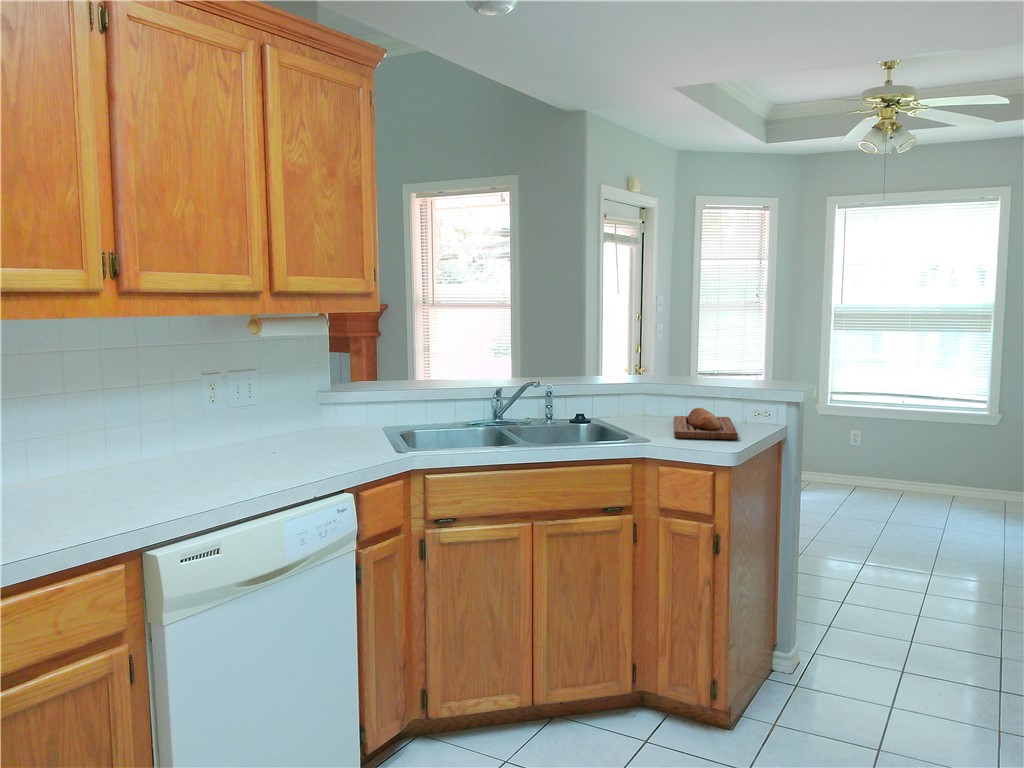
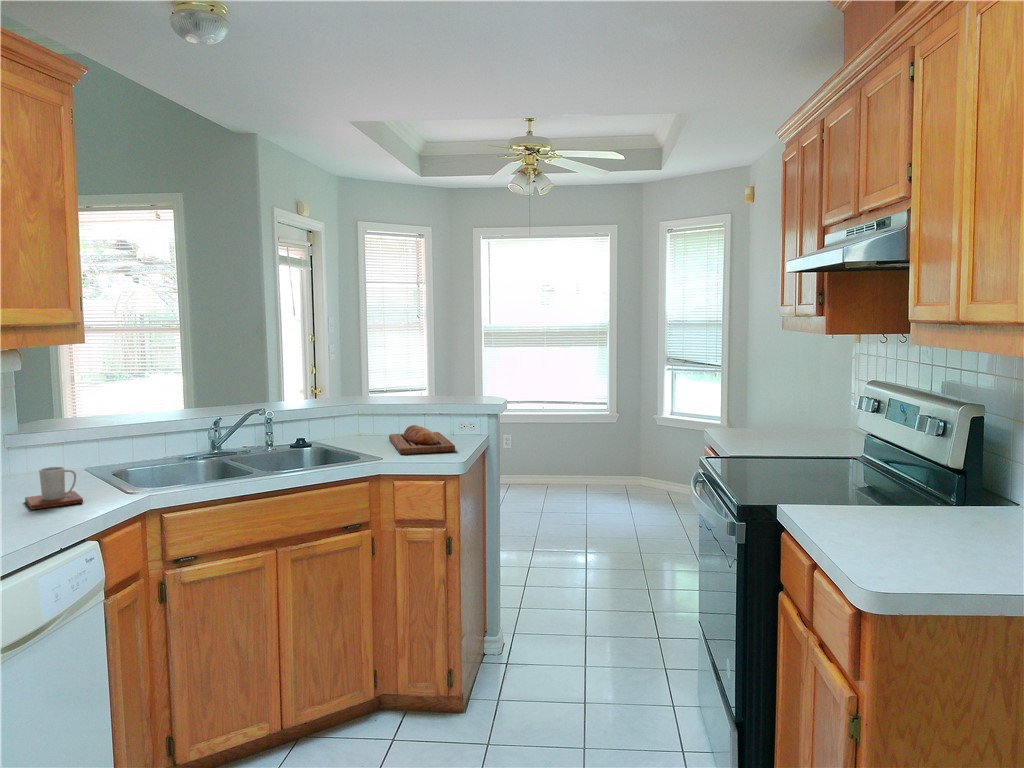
mug: none [312,422,355,459] -> present [25,467,83,509]

